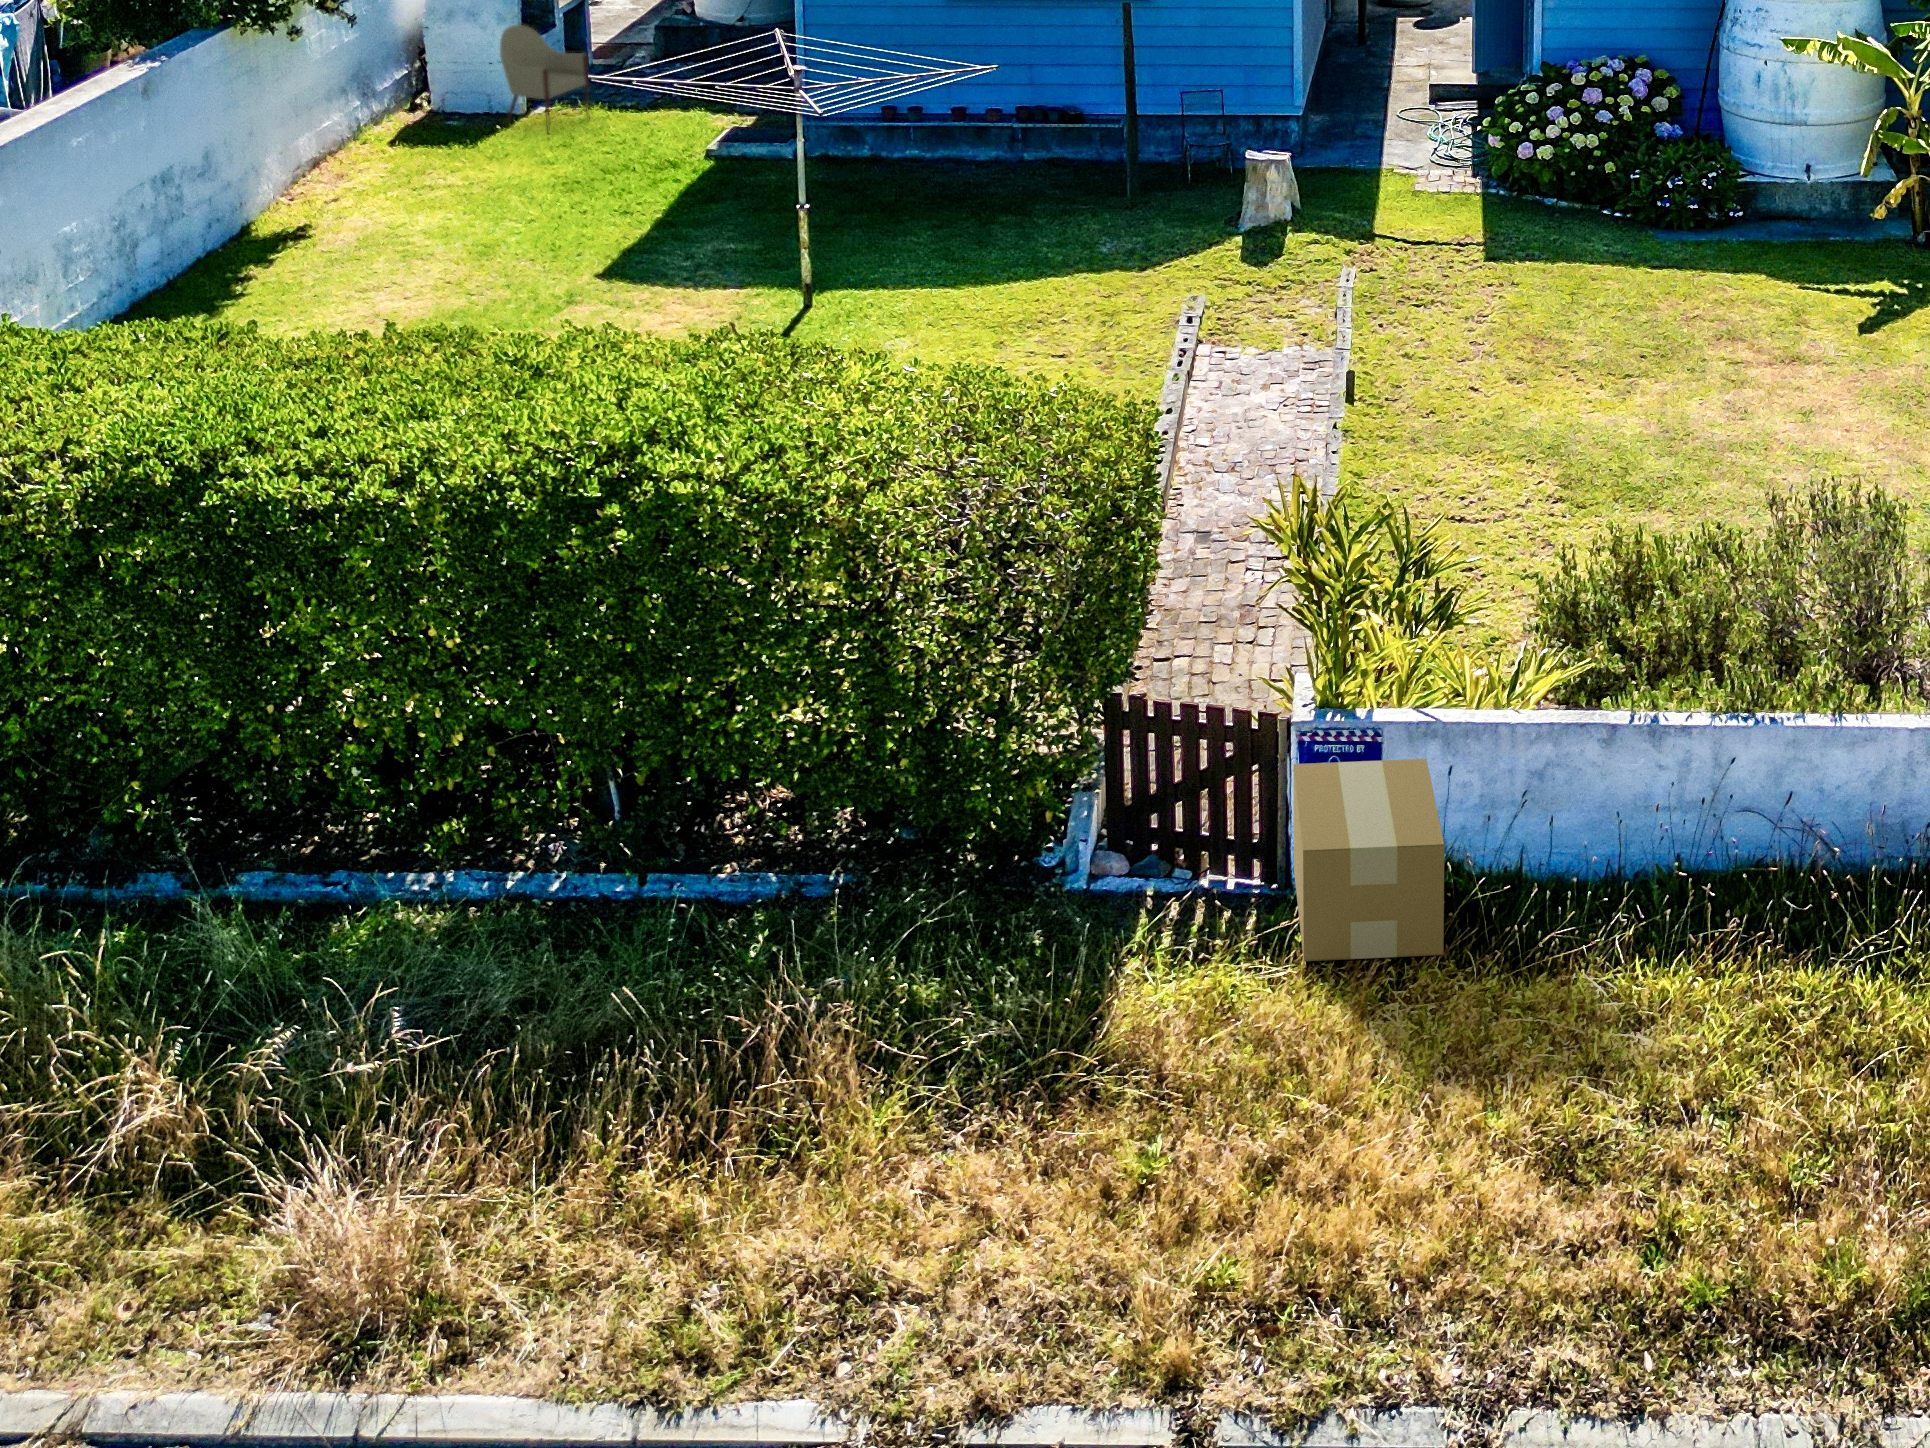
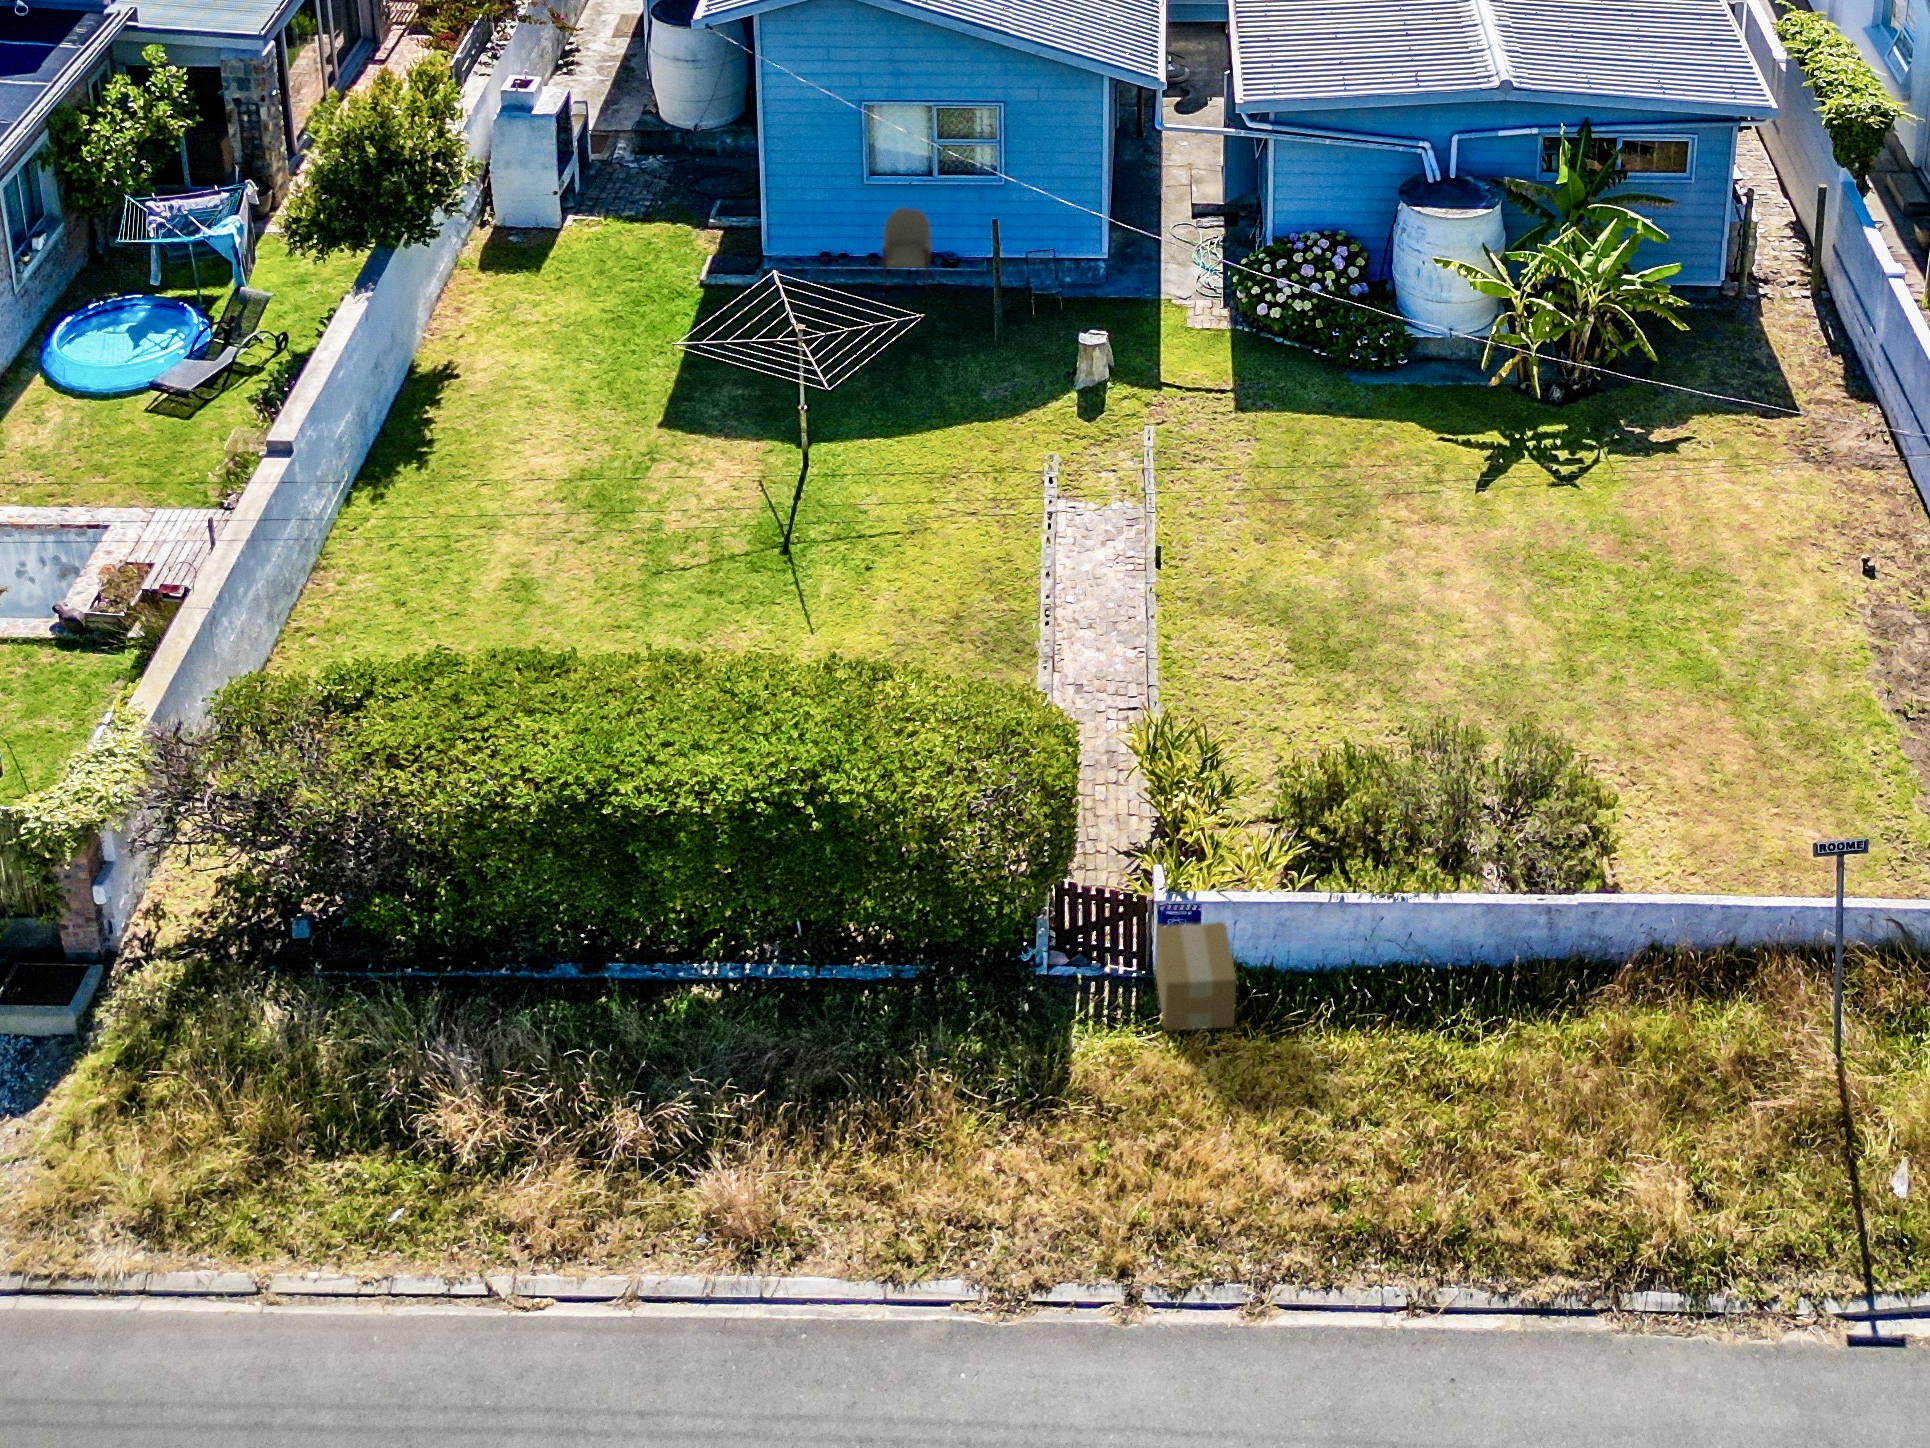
chair: present [500,25,589,133] -> present [882,208,931,279]

